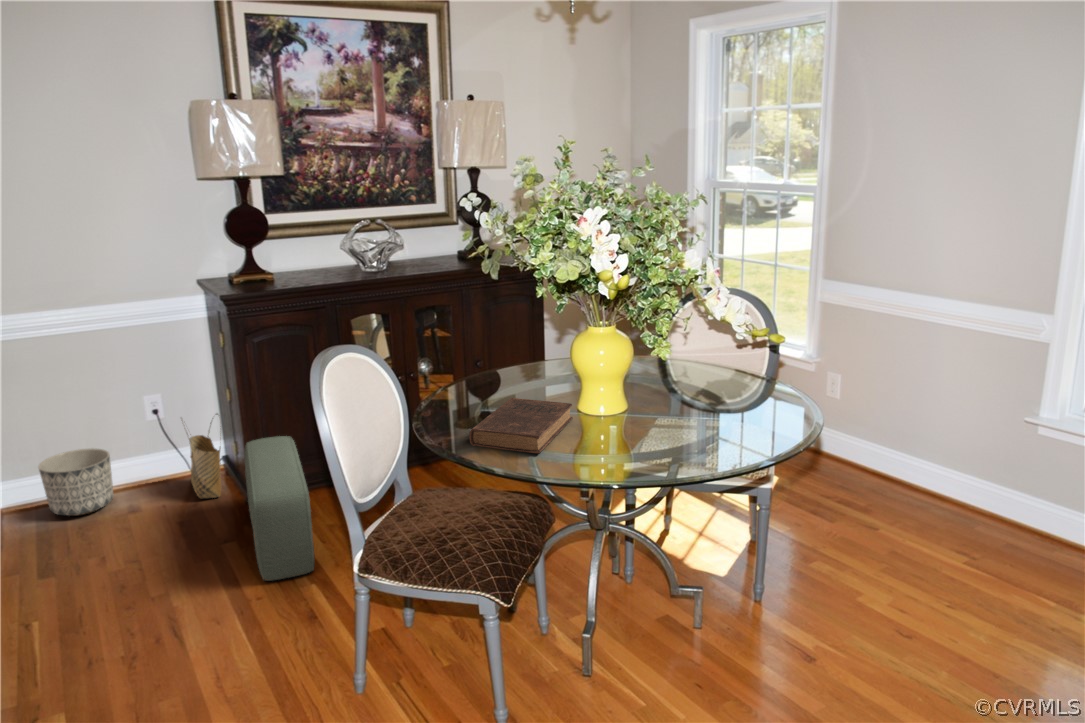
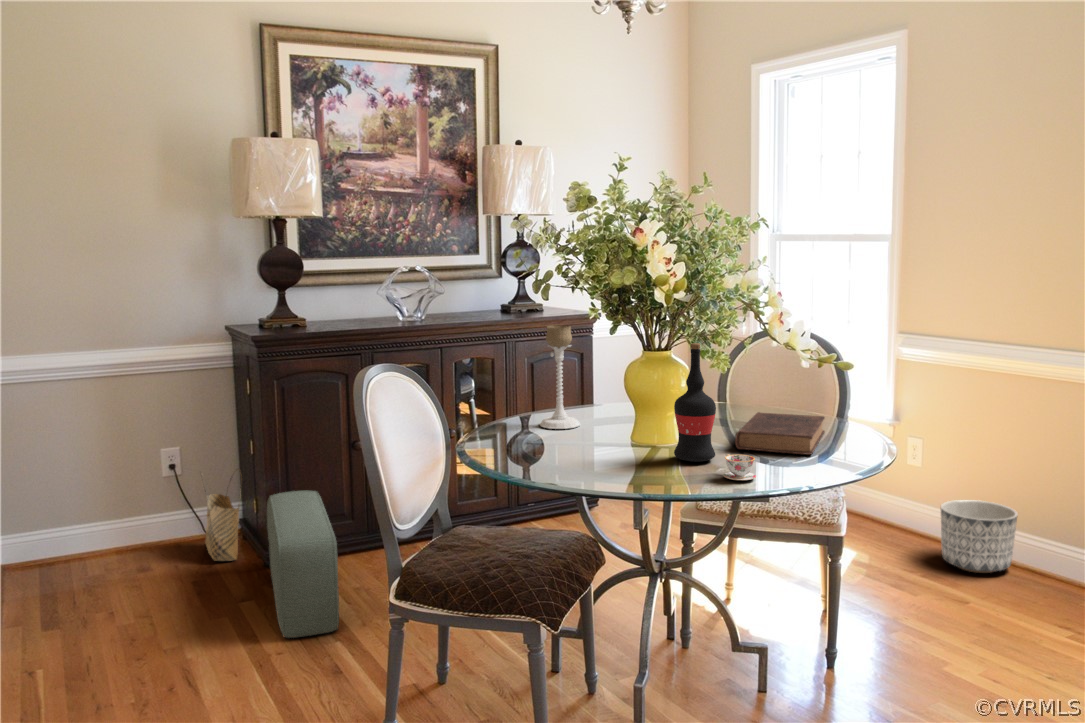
candle holder: none [494,296,531,395] -> present [540,325,580,429]
wine bottle: none [619,326,658,437] -> present [674,343,716,462]
book: present [469,398,573,453] -> present [735,412,825,455]
teacup: none [665,434,696,462] -> present [723,454,756,480]
planter: present [38,448,113,516] -> present [941,500,1018,573]

